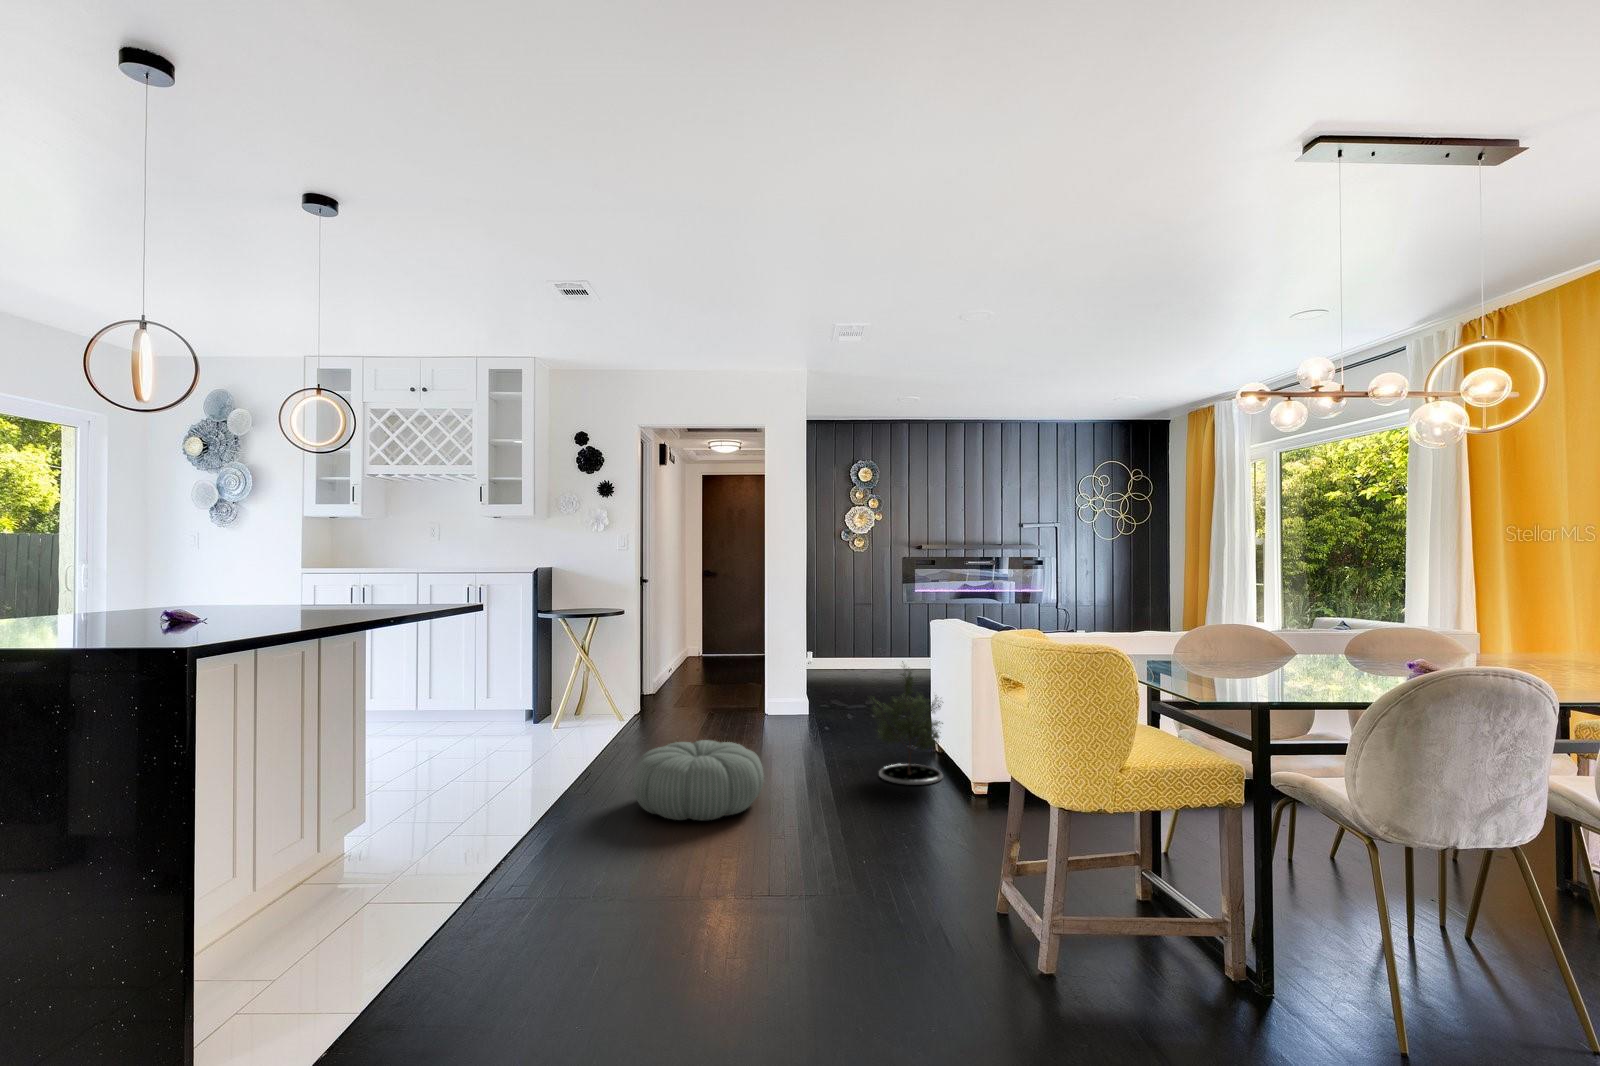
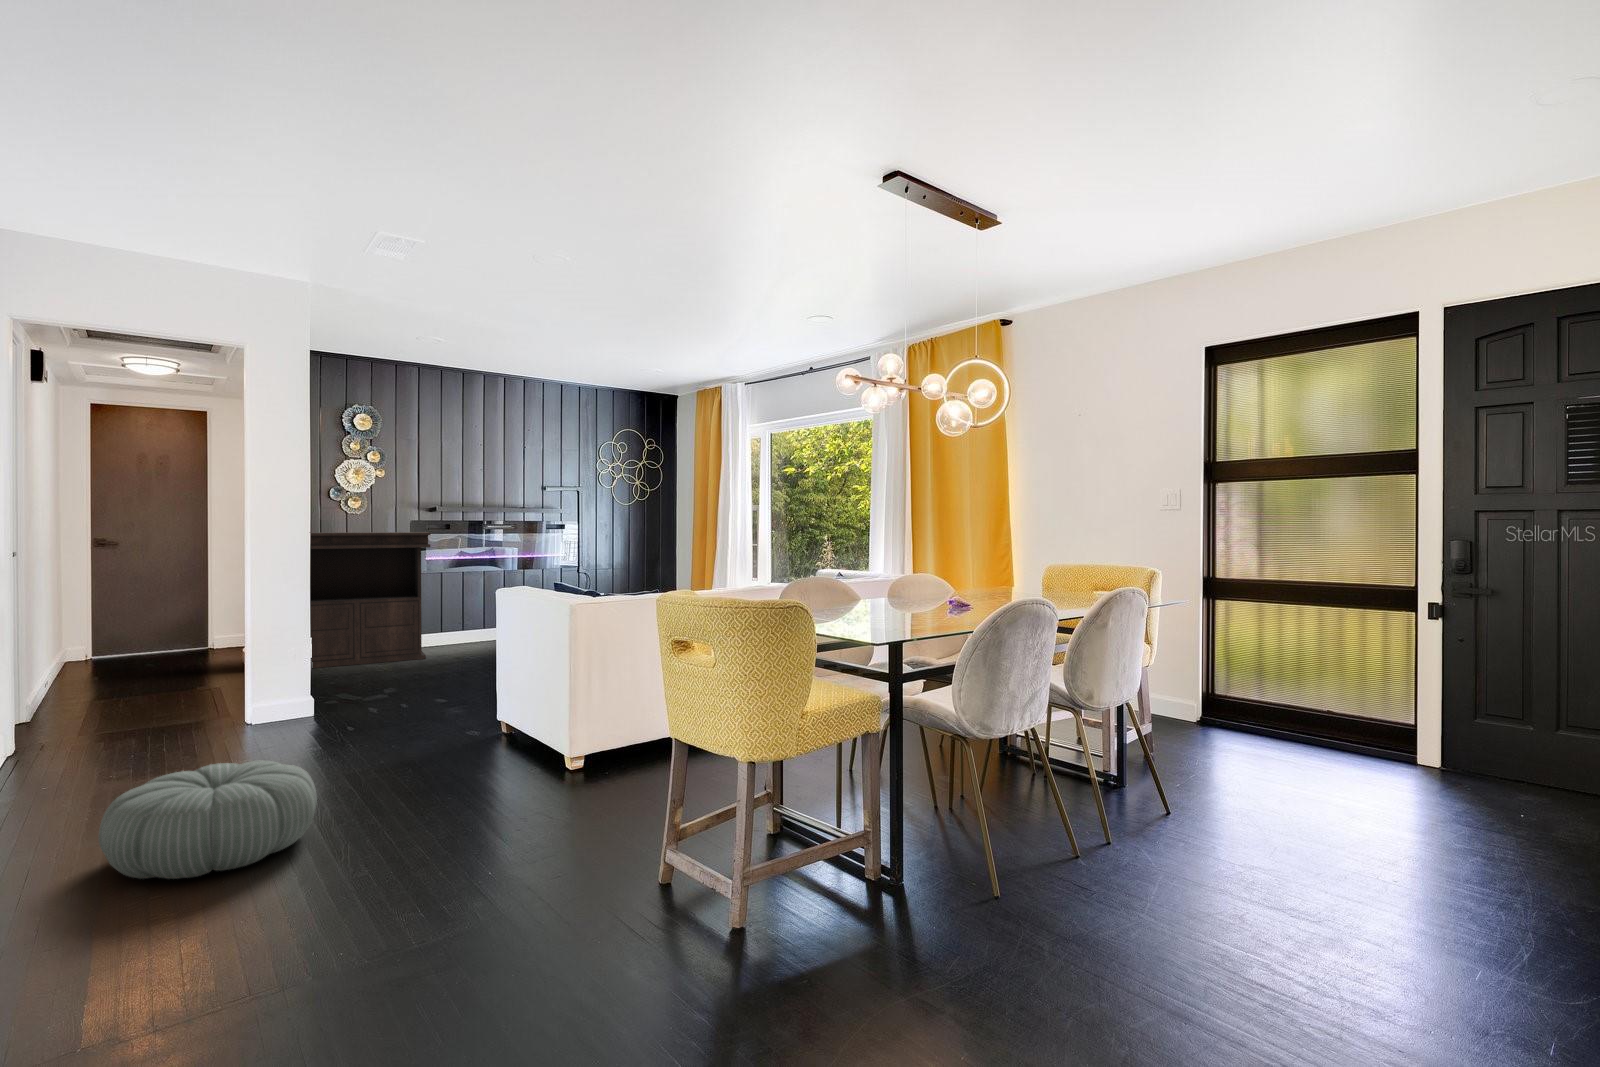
console table: none [798,567,914,679] -> present [311,532,431,668]
potted tree: present [870,661,943,785] -> none [431,635,527,772]

